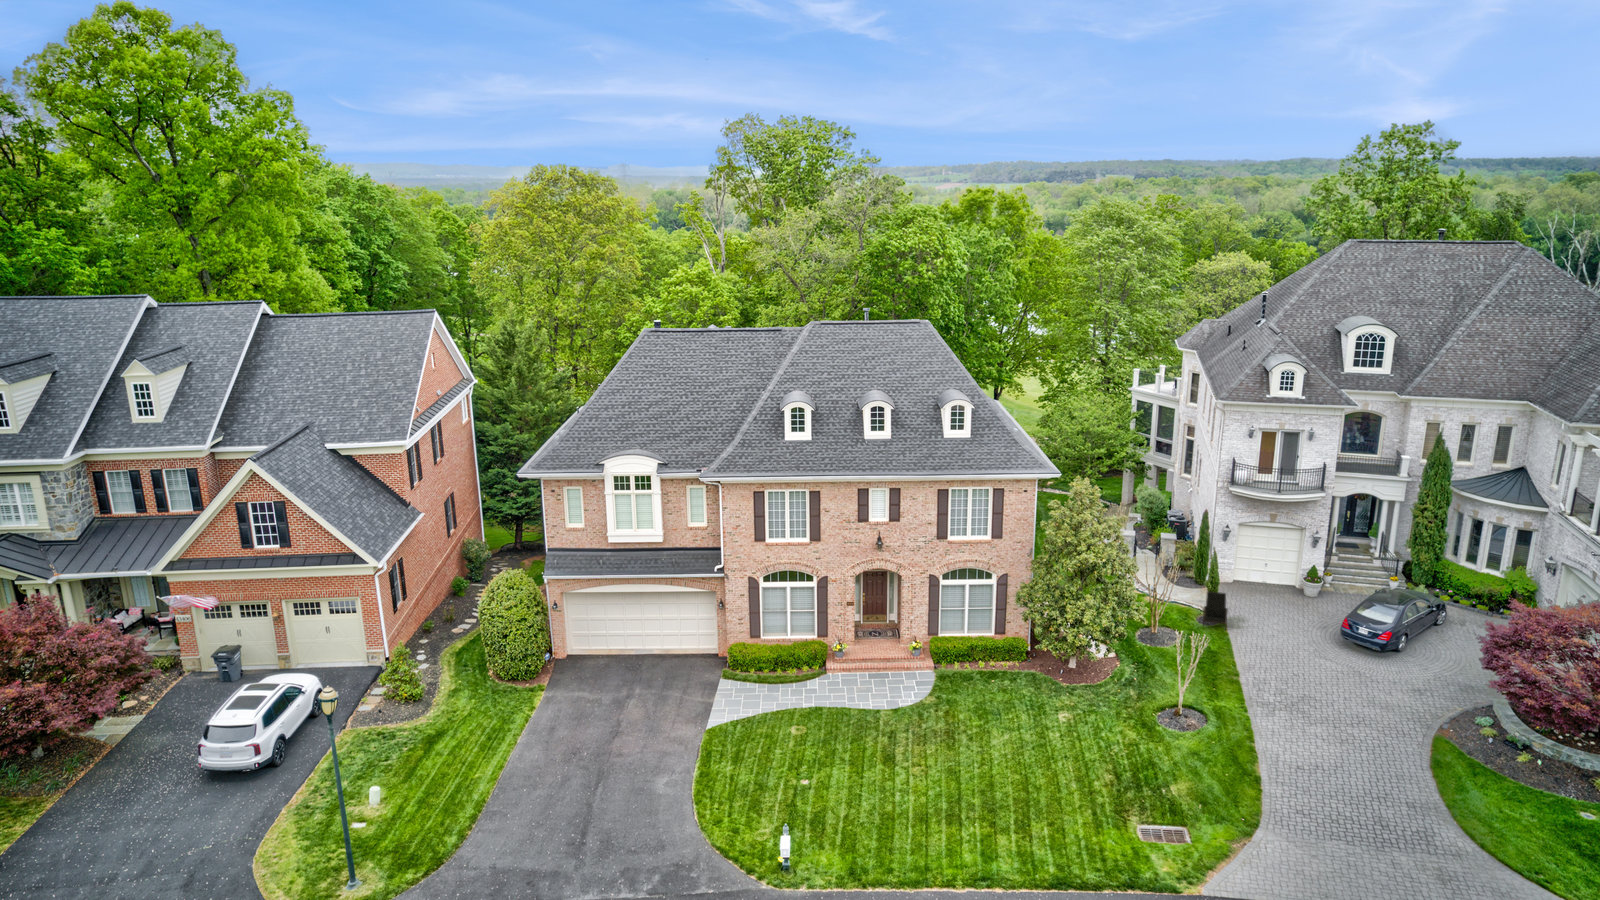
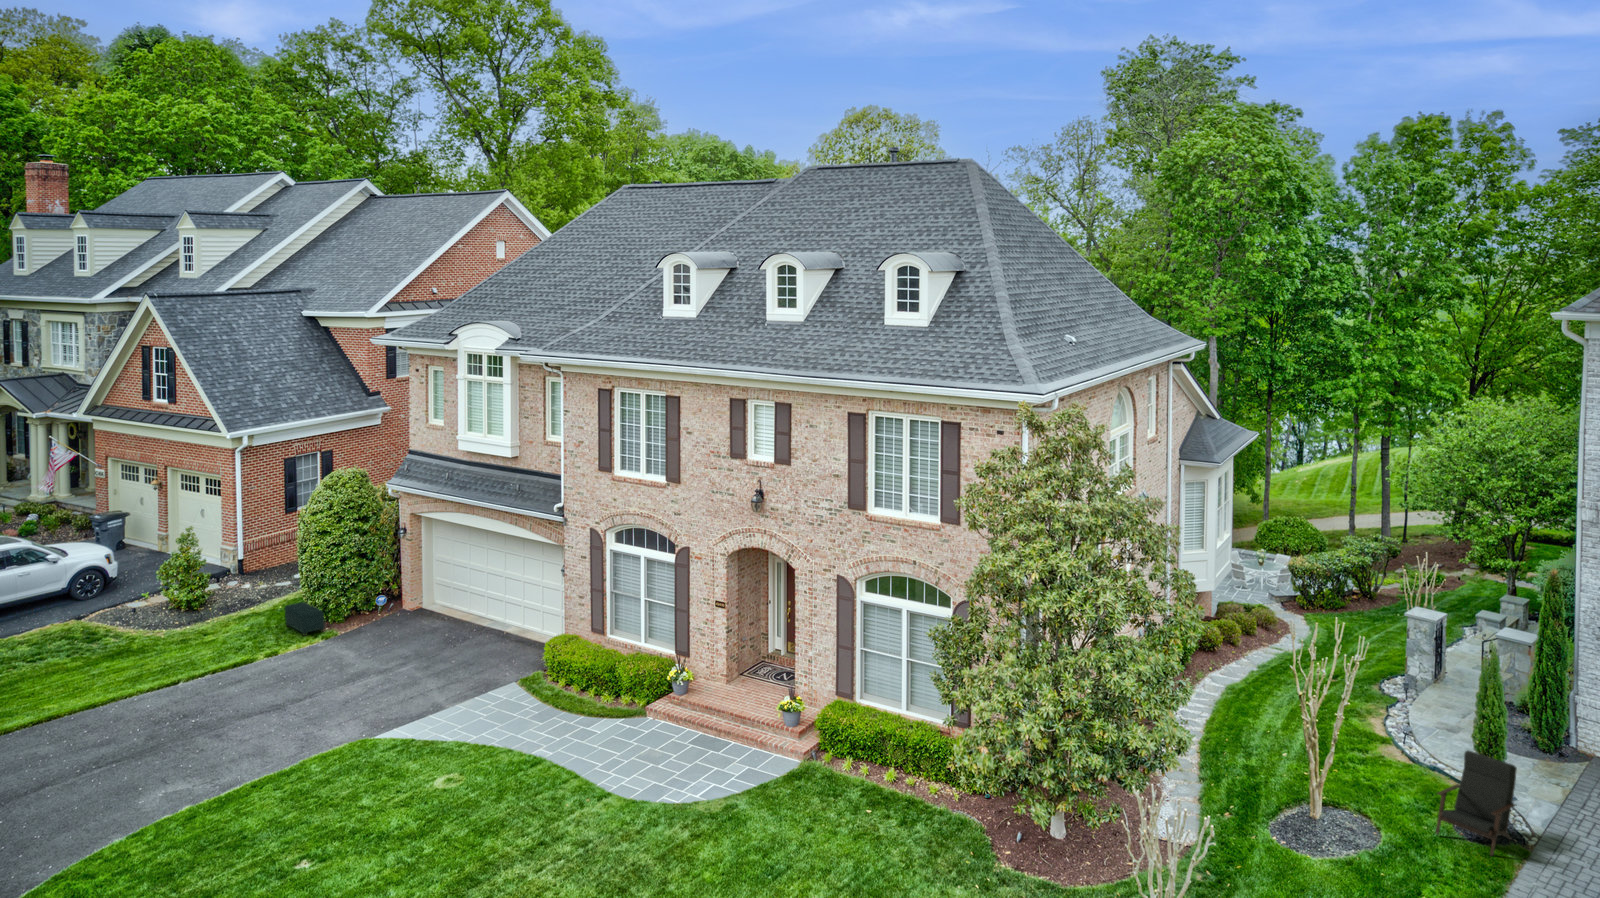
bench: none [504,673,543,695] -> present [285,602,325,636]

